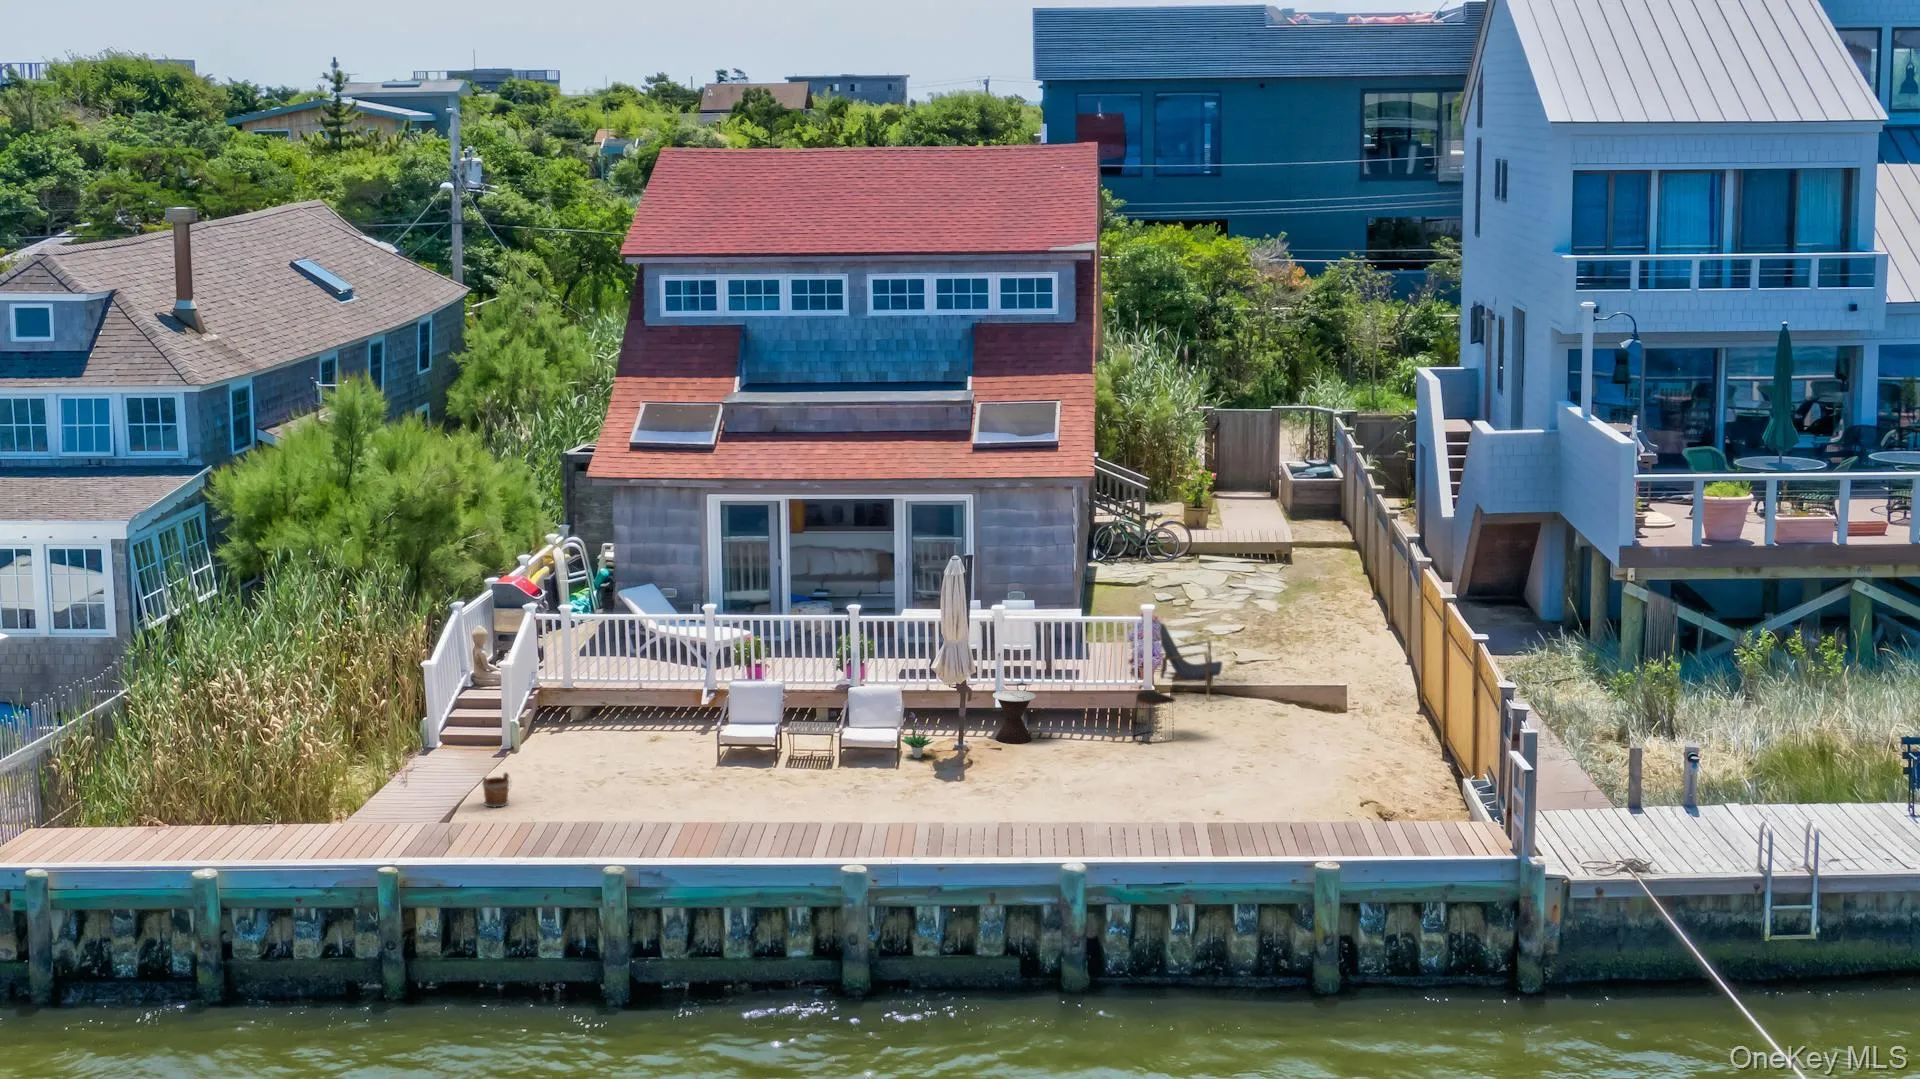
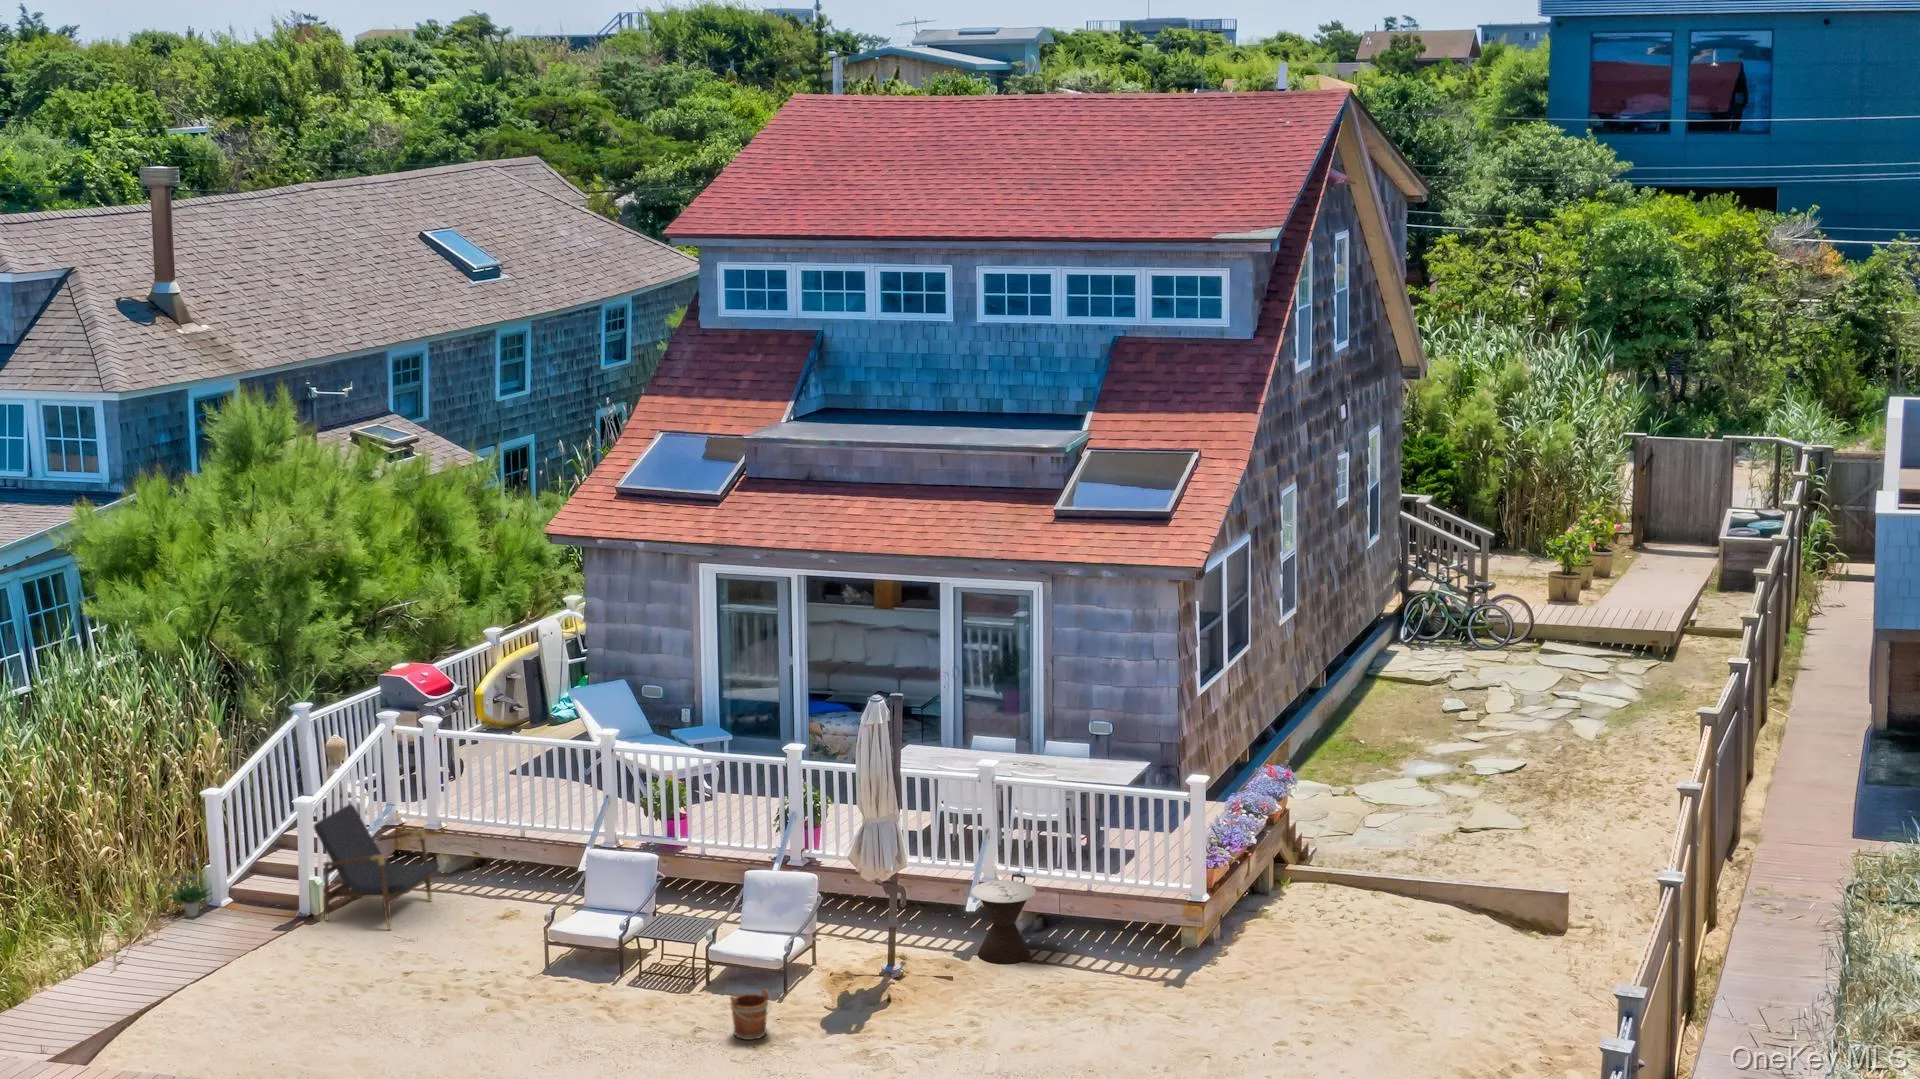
lounge chair: present [1160,624,1222,700] -> present [313,804,439,930]
stool: present [1133,691,1176,743] -> none [1181,897,1244,980]
potted plant: present [901,713,934,758] -> present [167,854,210,917]
bucket: present [482,773,509,808] -> present [730,989,771,1040]

